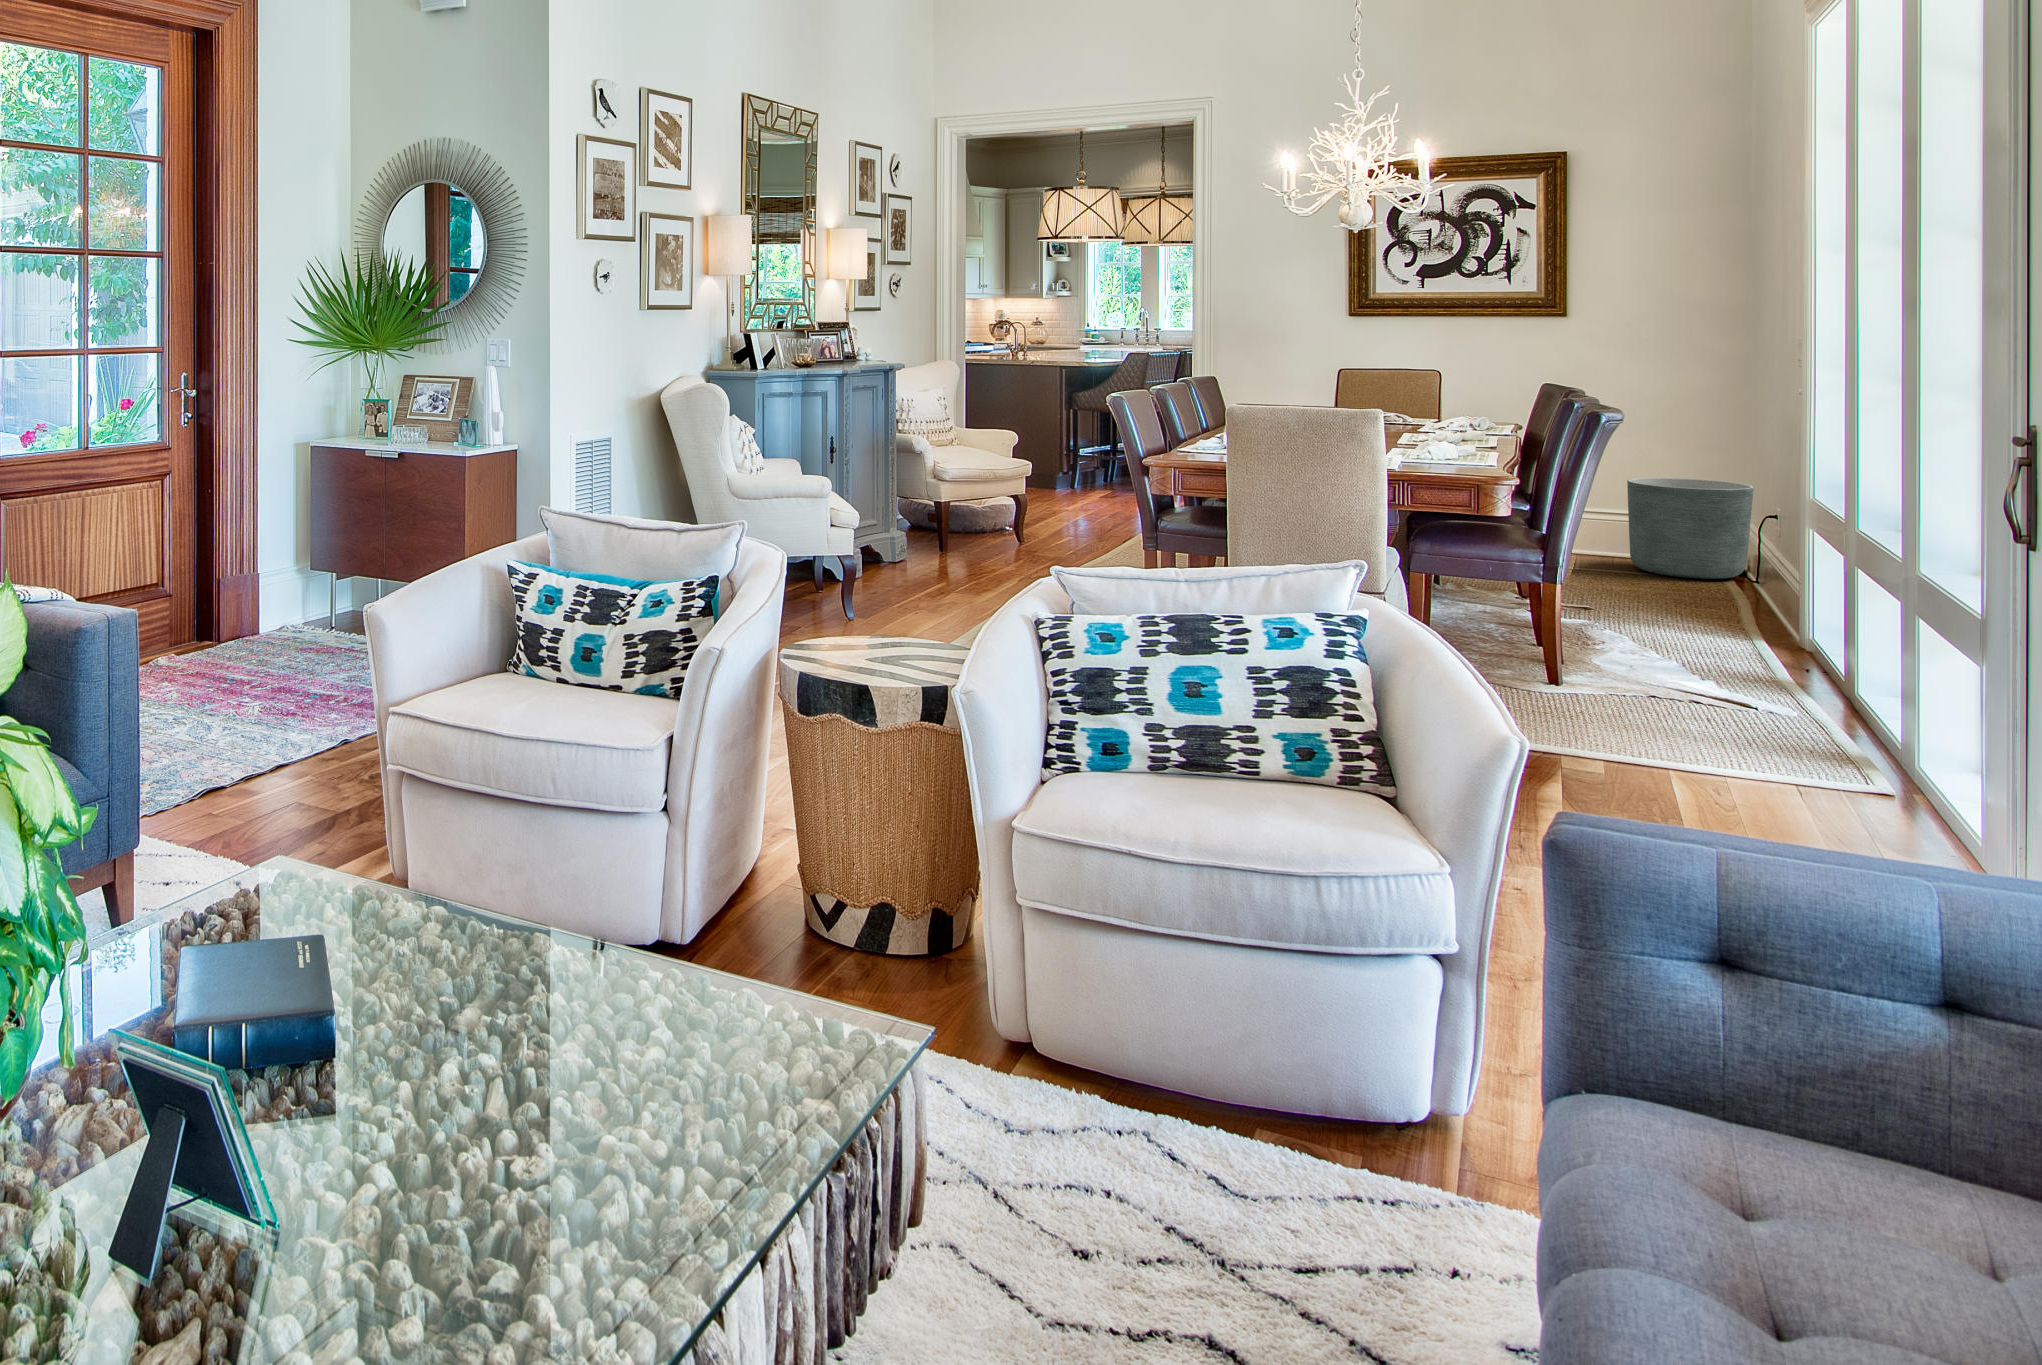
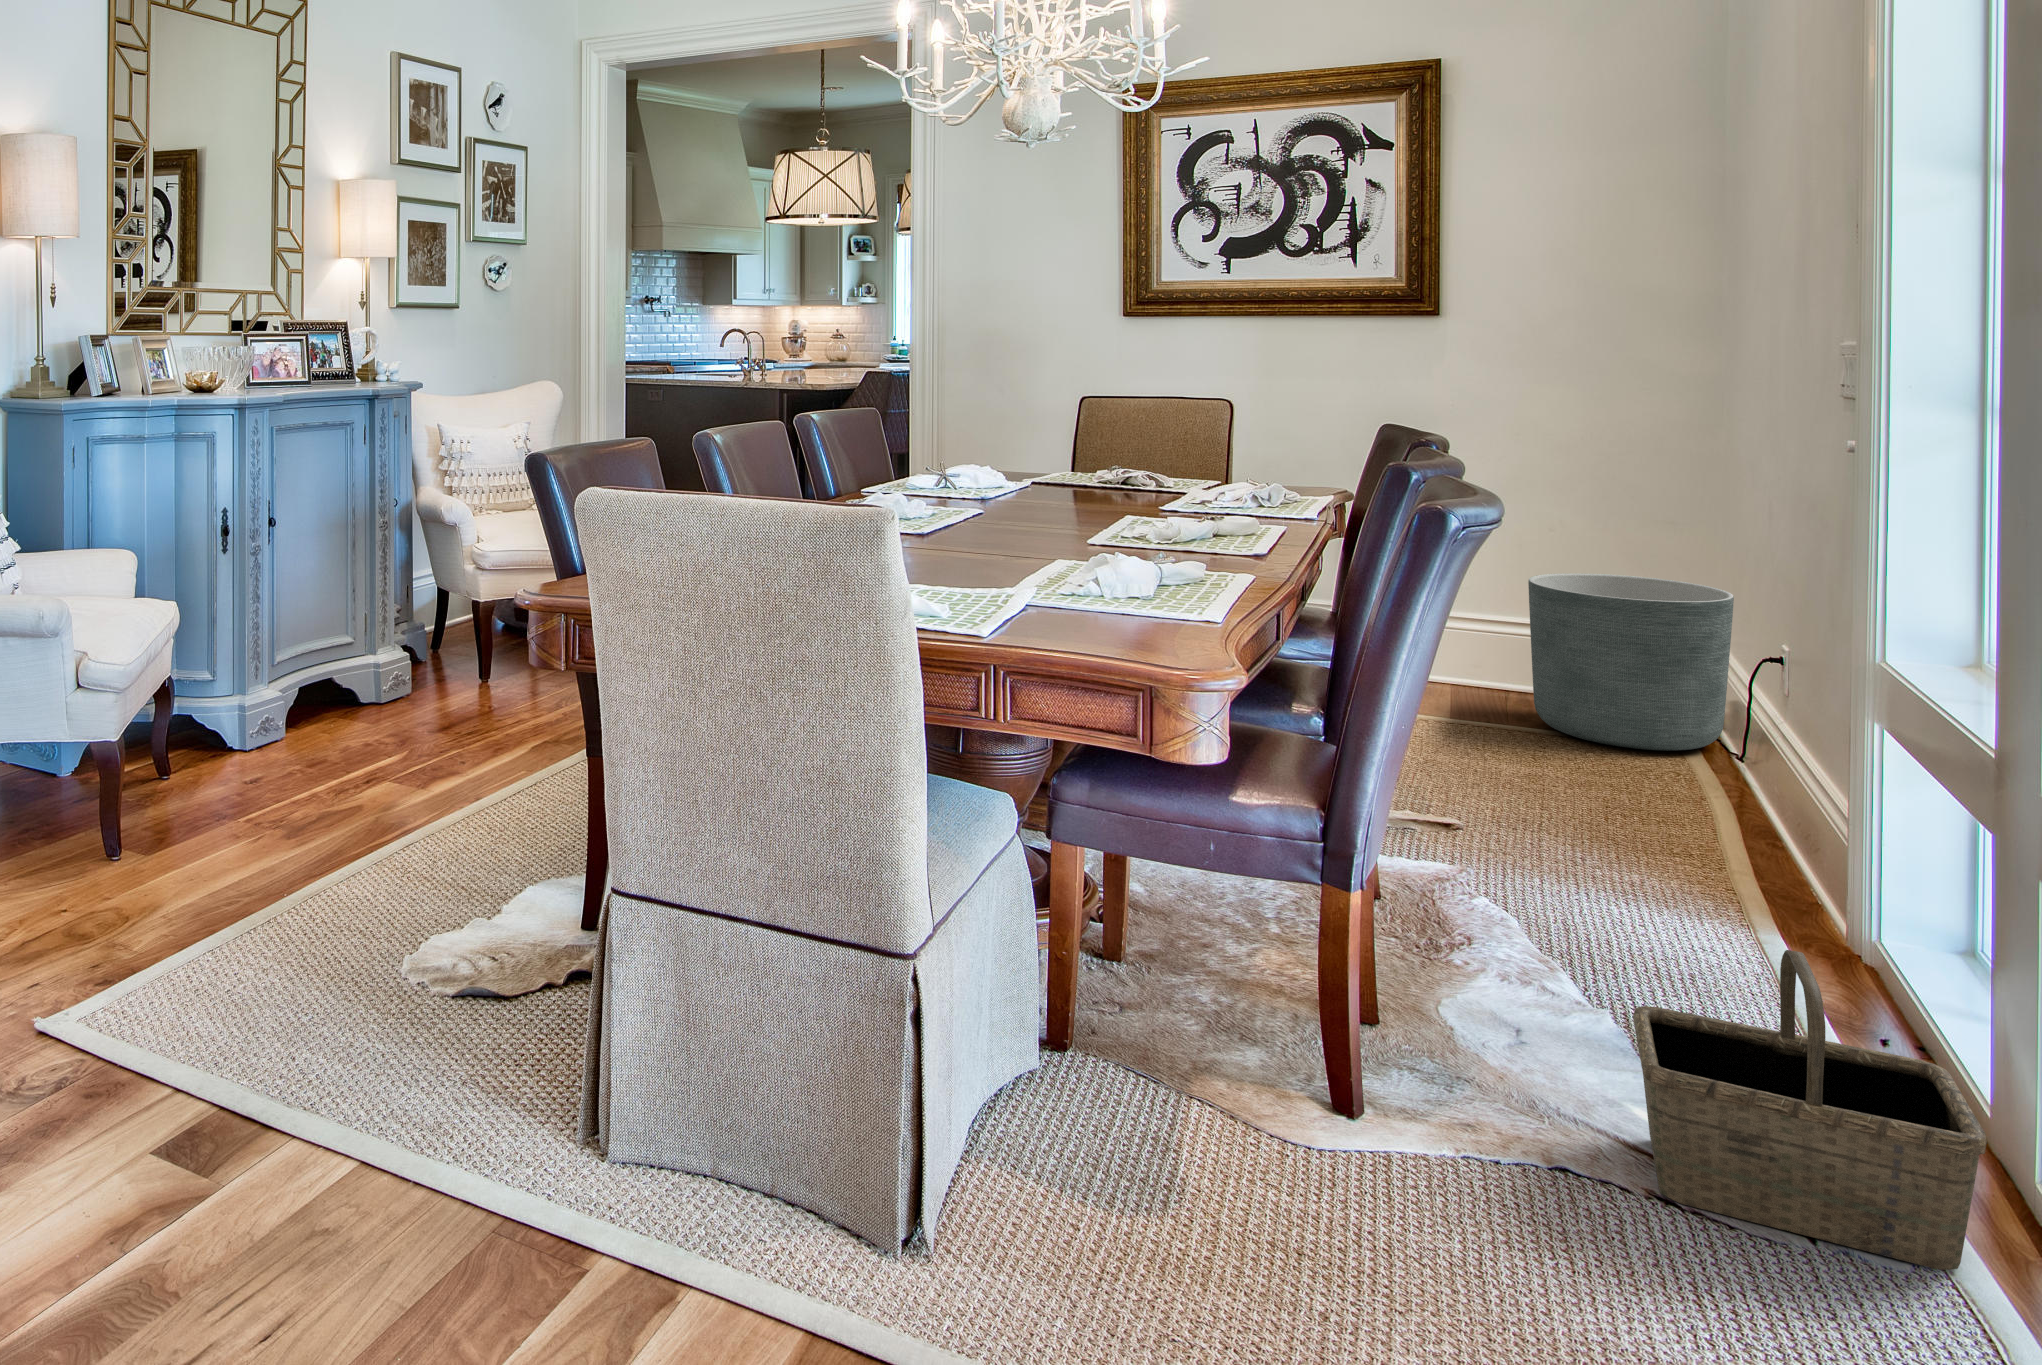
basket: none [1704,603,1847,716] -> present [1633,950,1986,1270]

